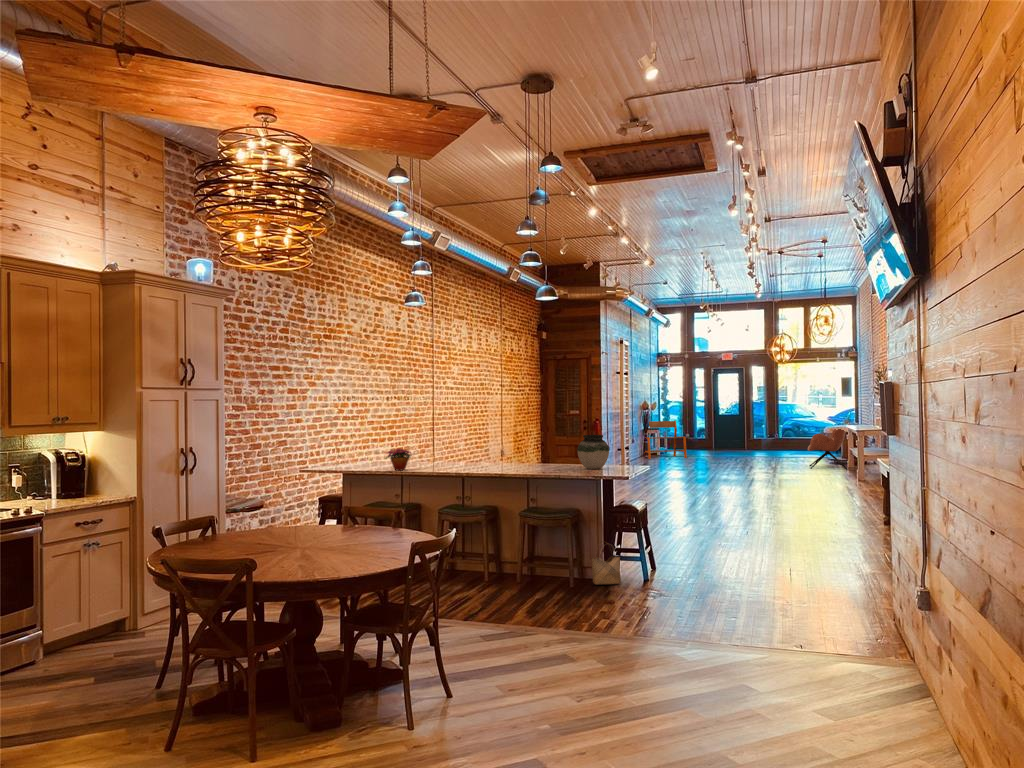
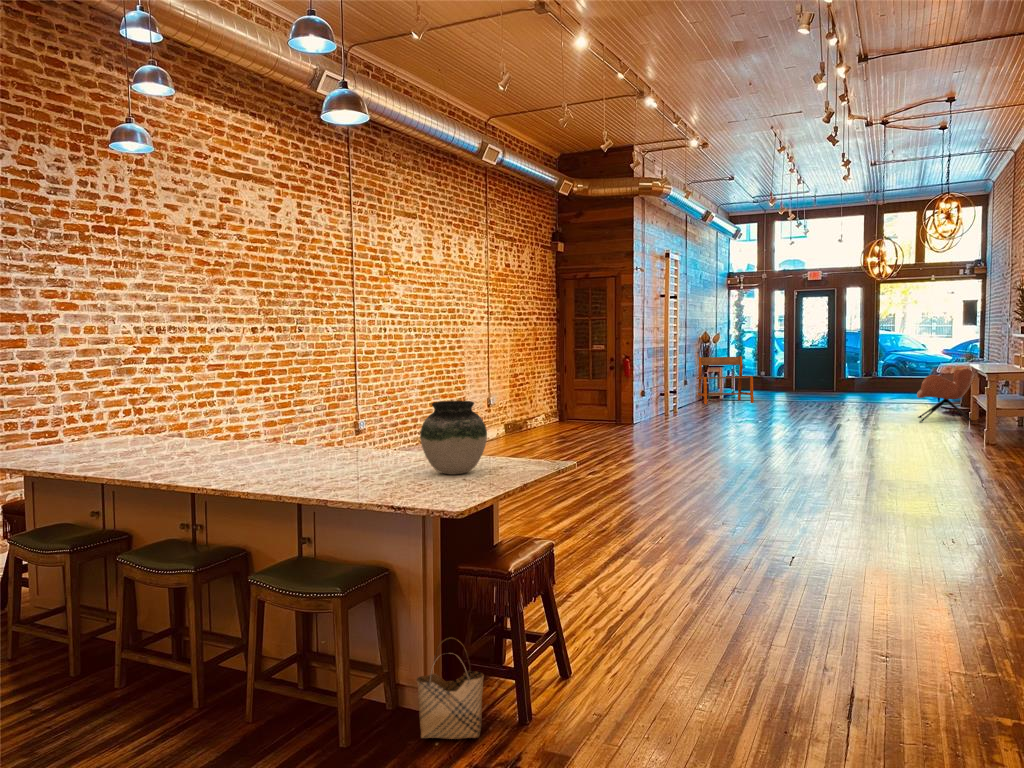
flower arrangement: present [387,448,411,471] -> none [73,420,144,464]

